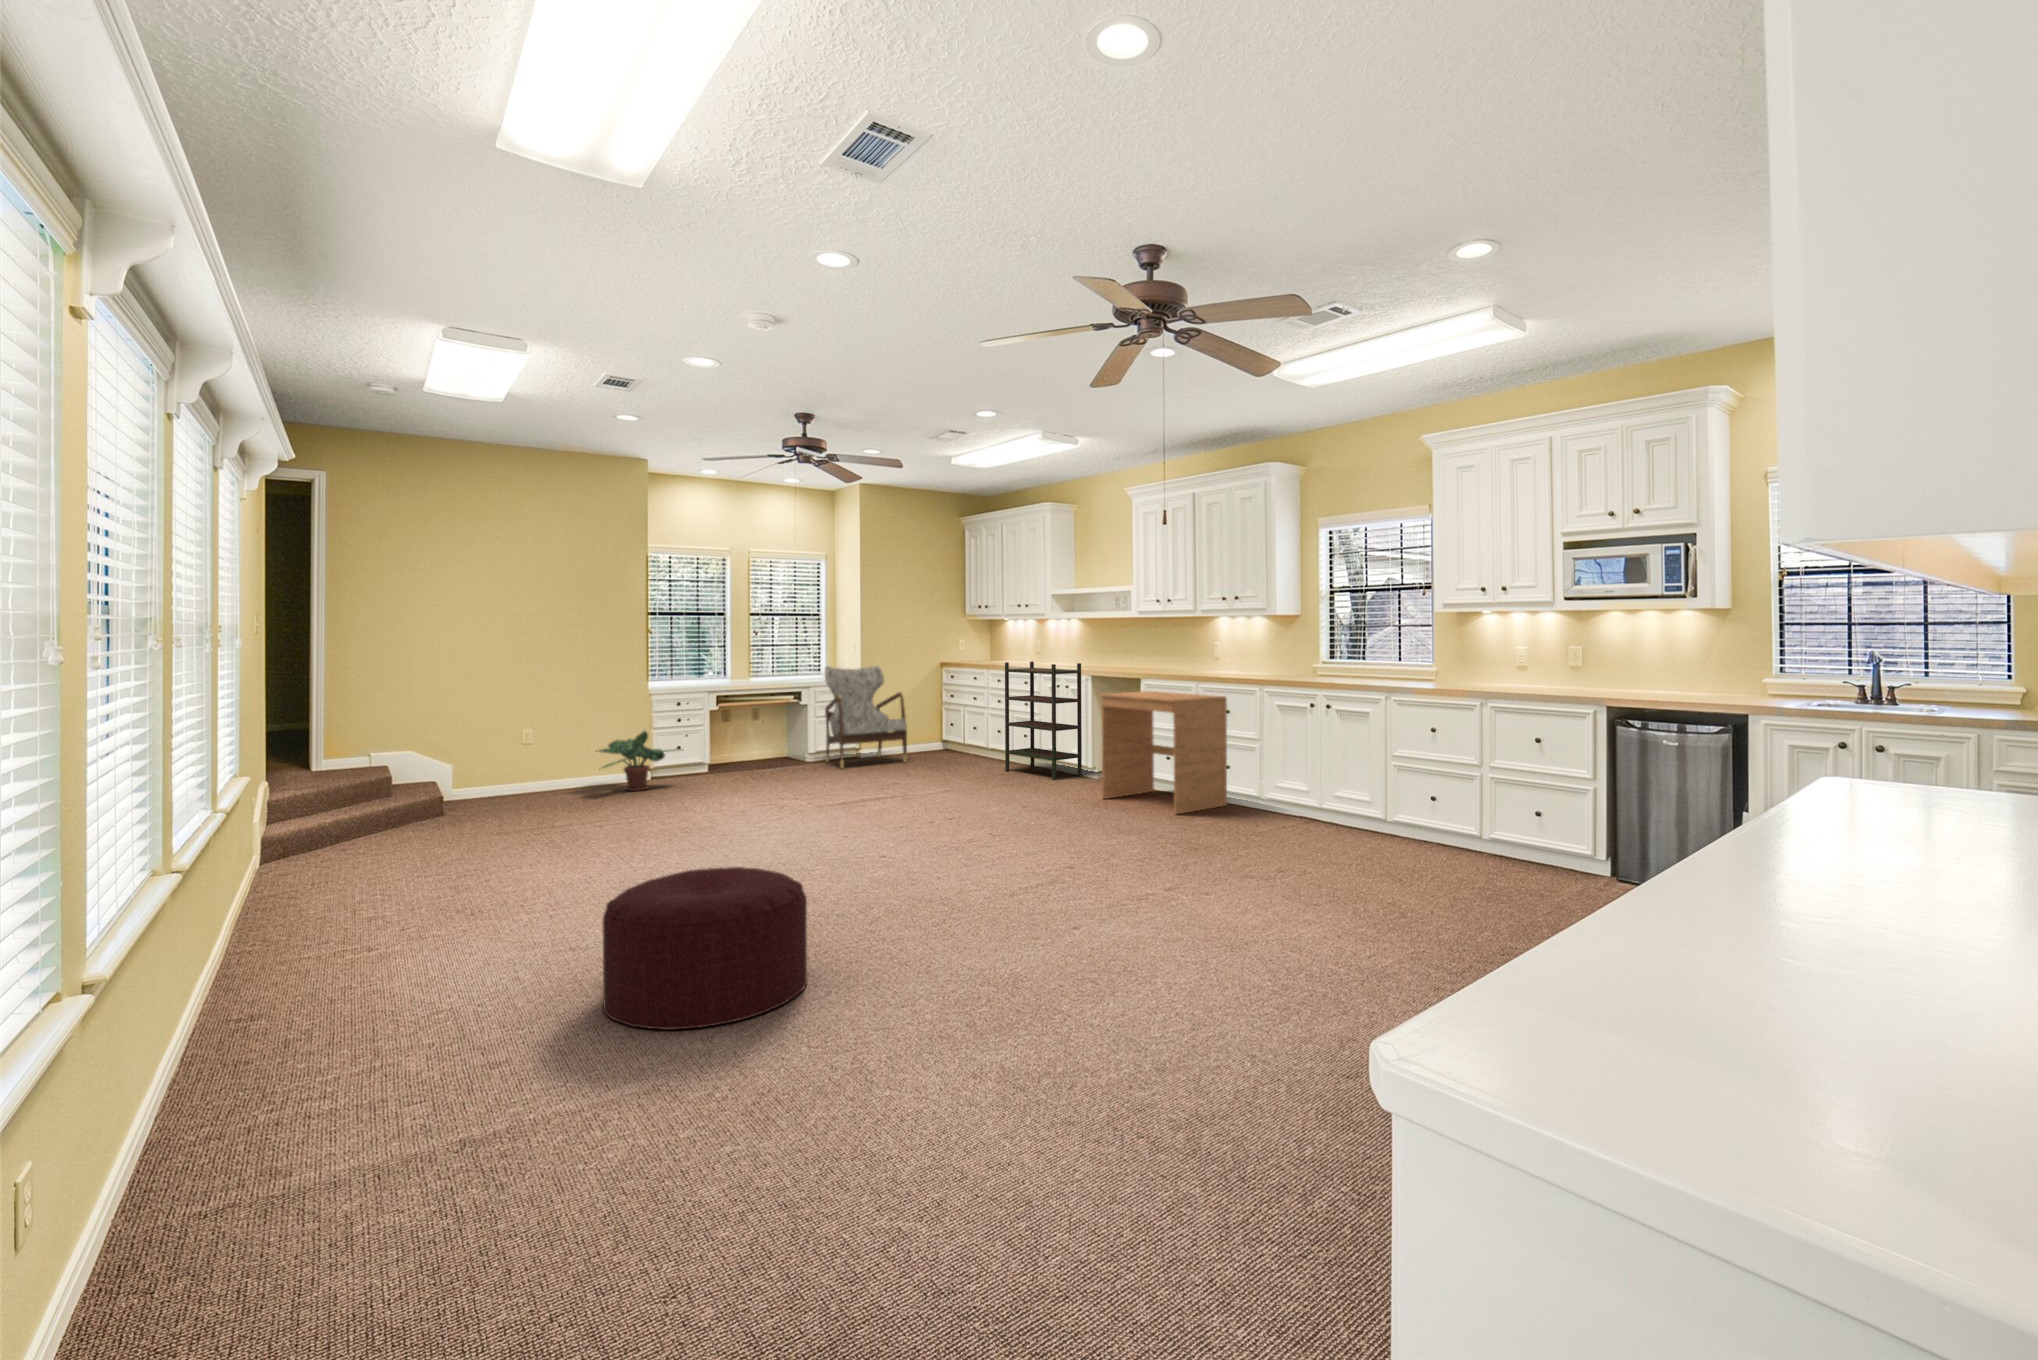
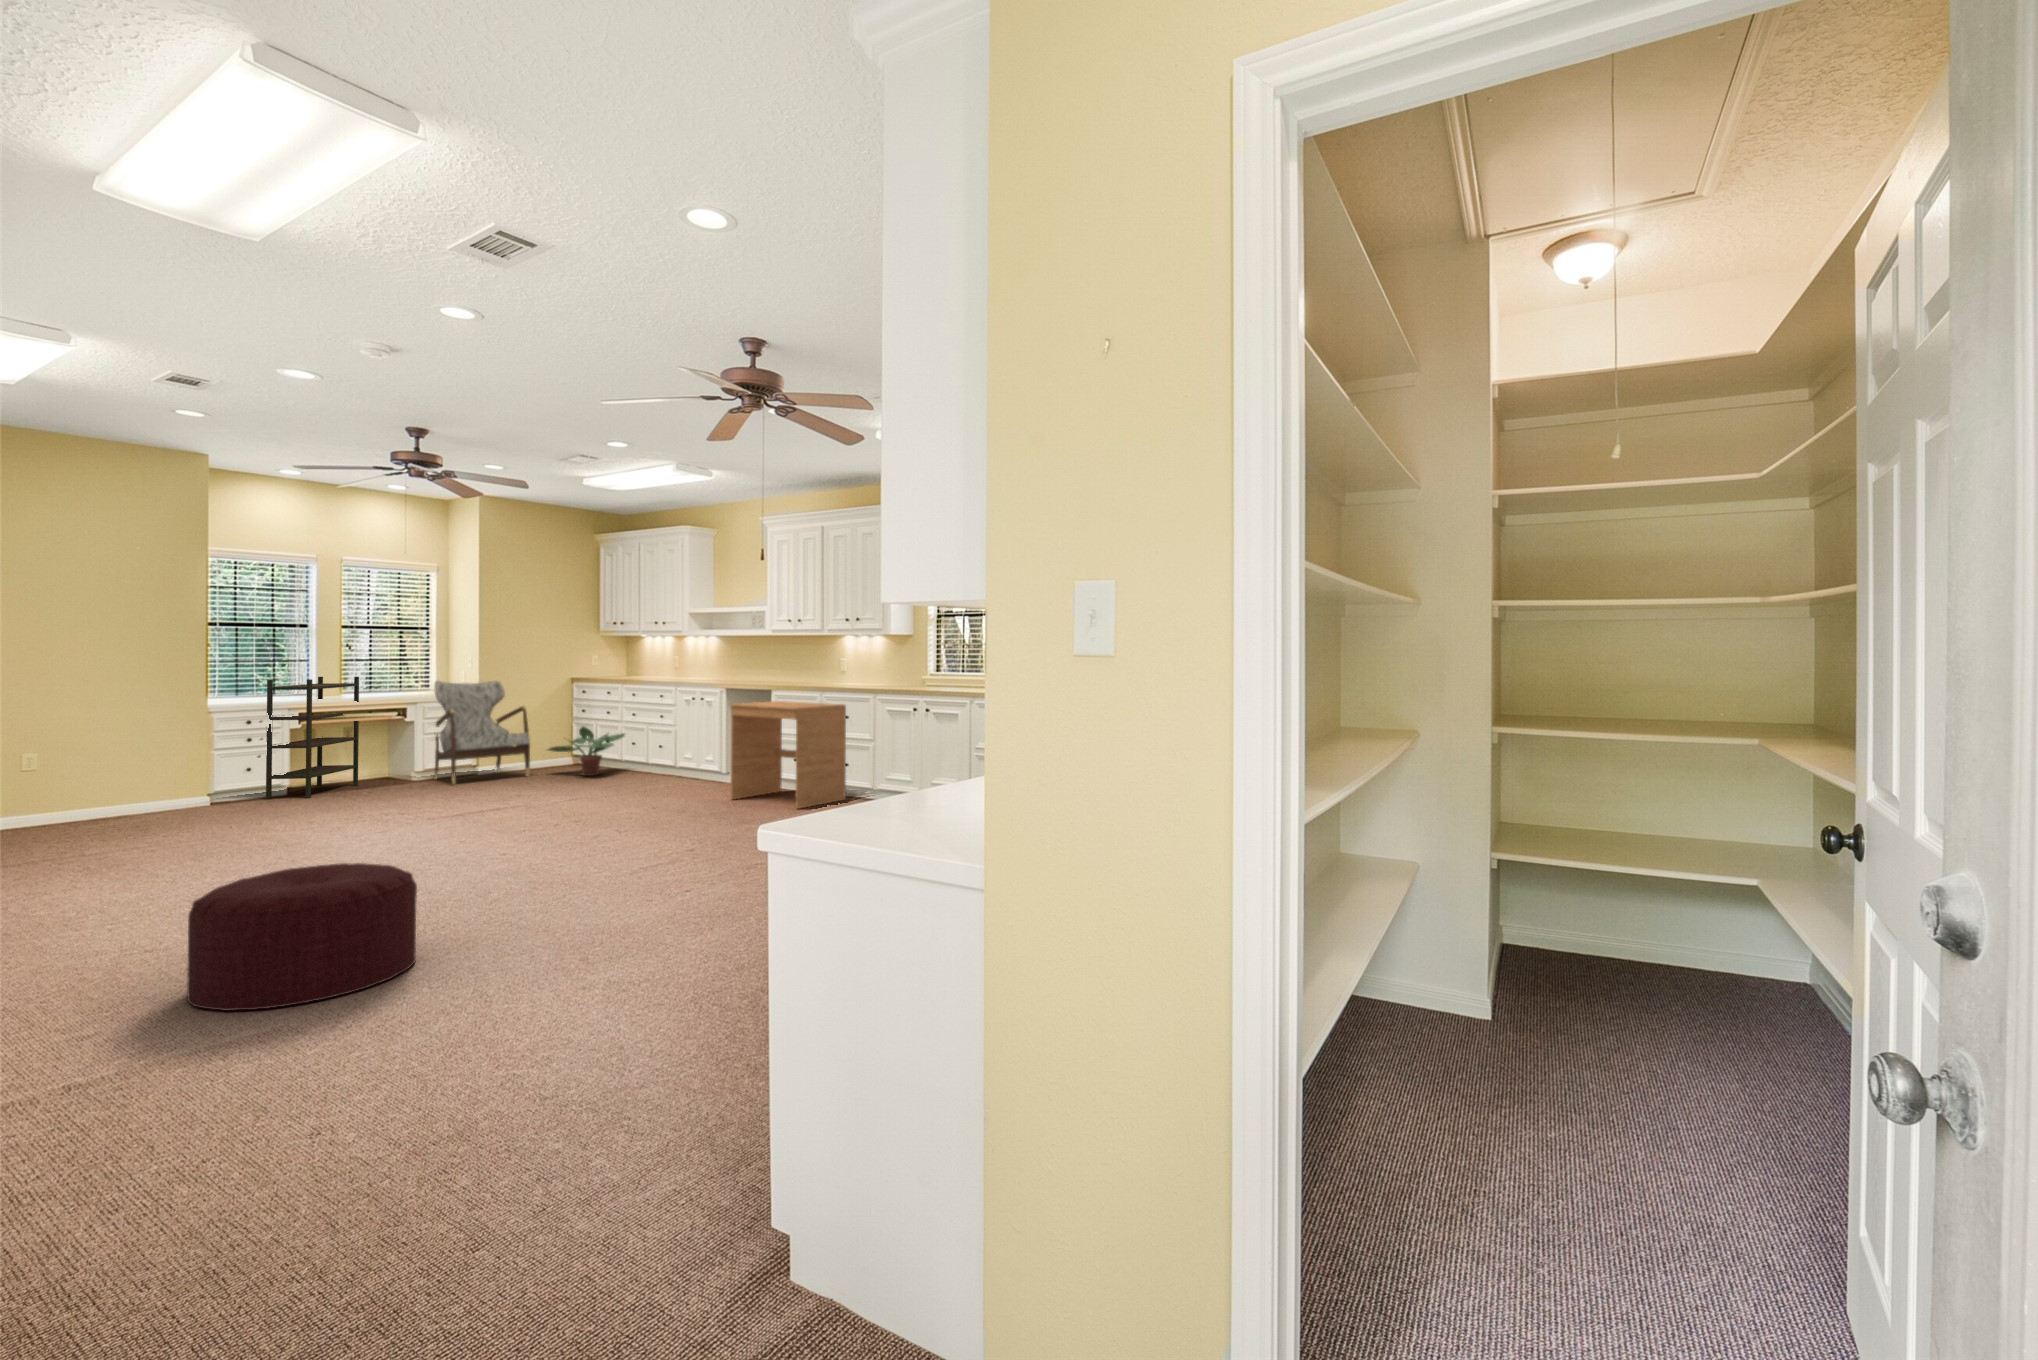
bookshelf: present [1005,661,1082,780] -> present [266,677,359,799]
potted plant: present [596,731,680,791] -> present [548,726,625,776]

